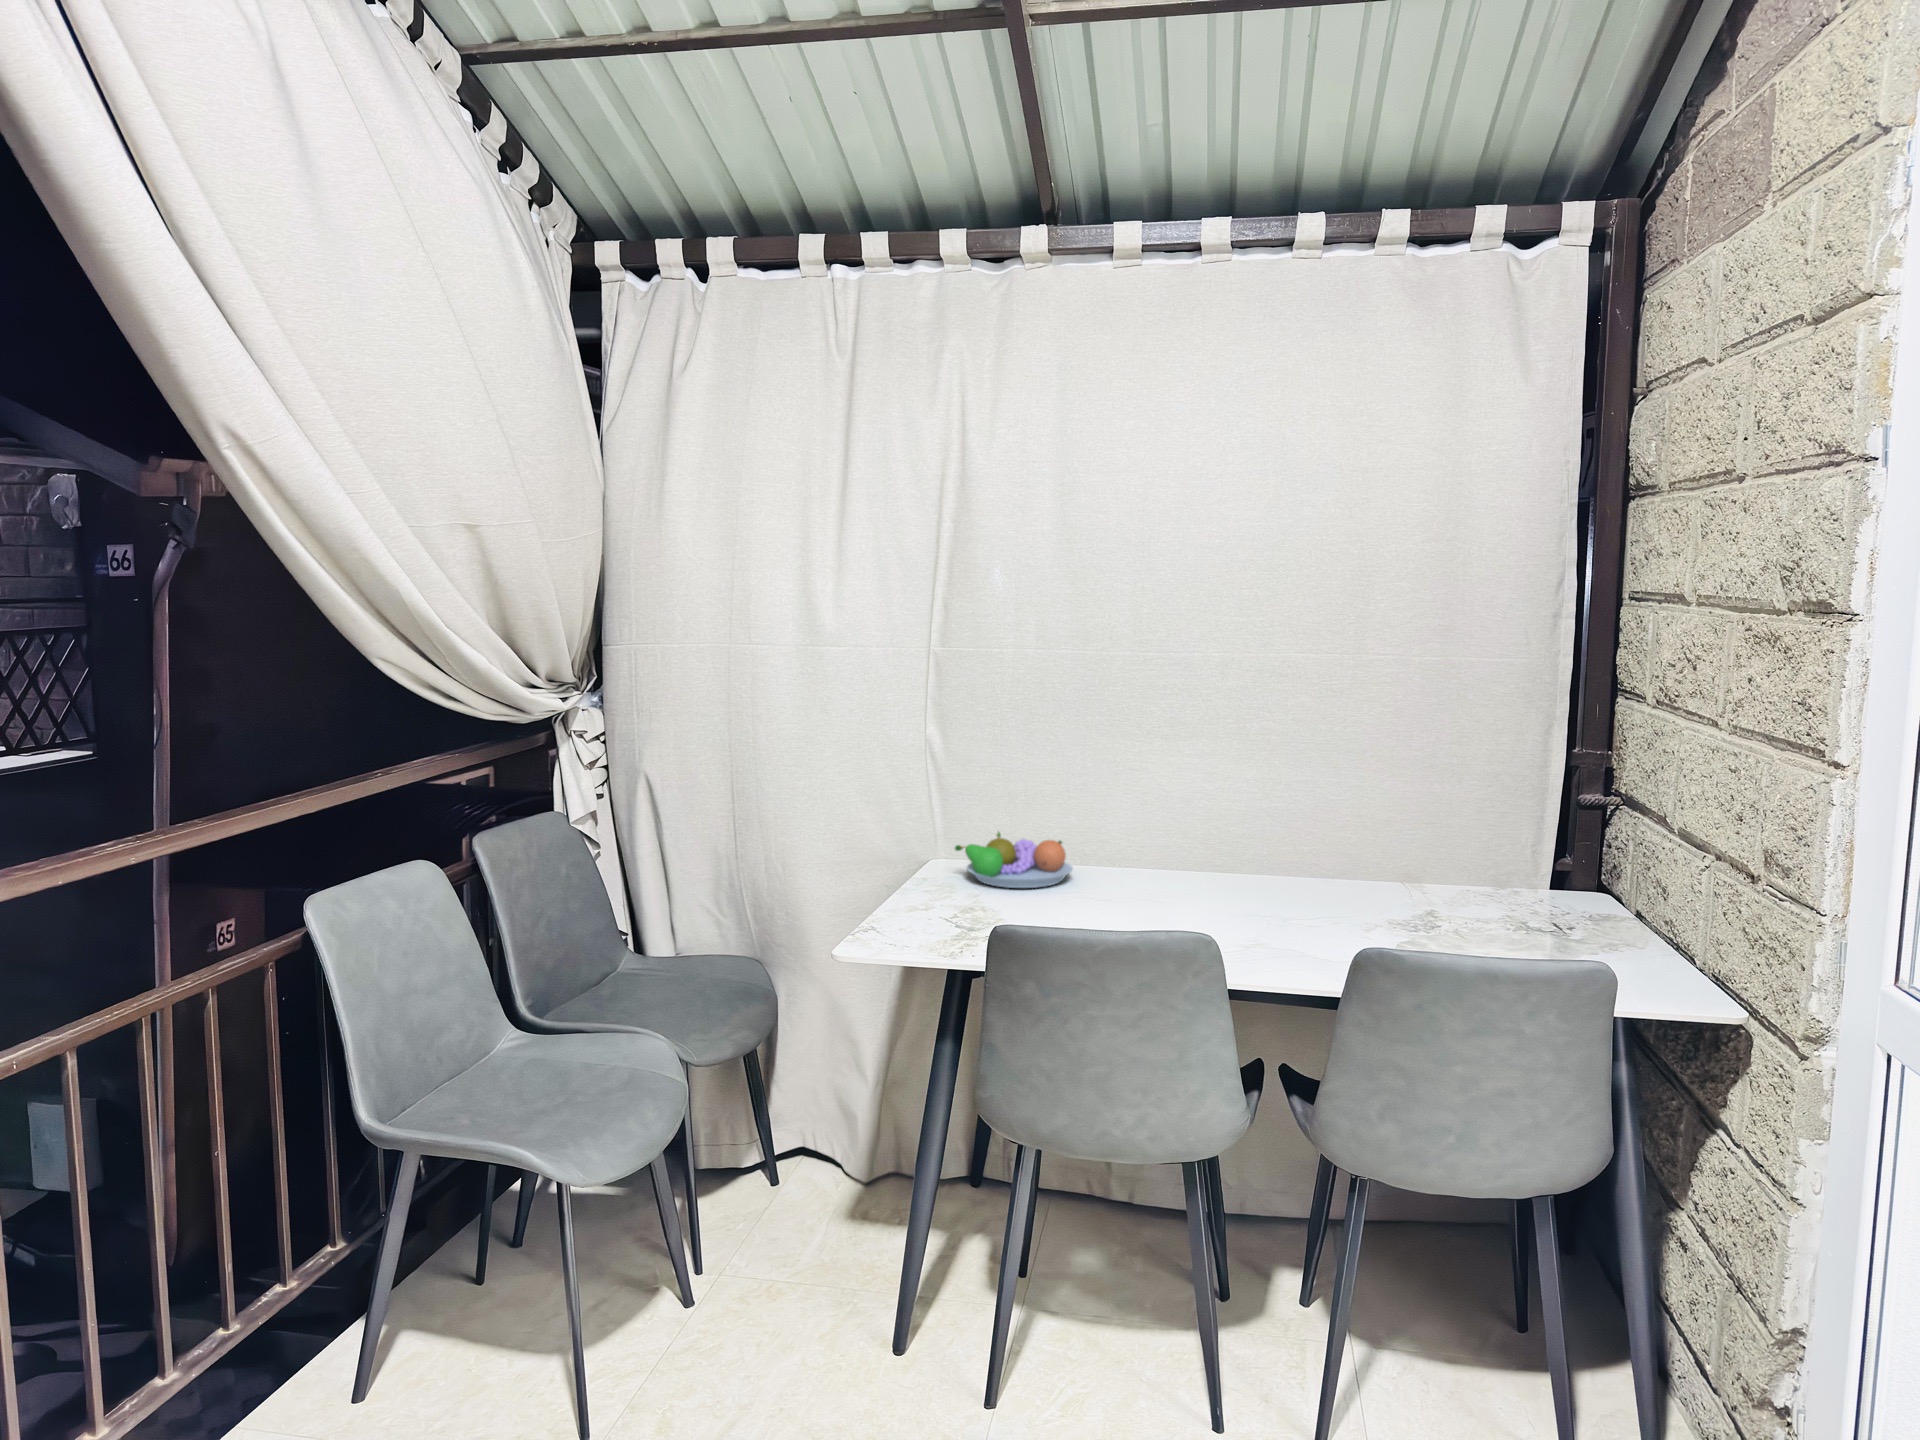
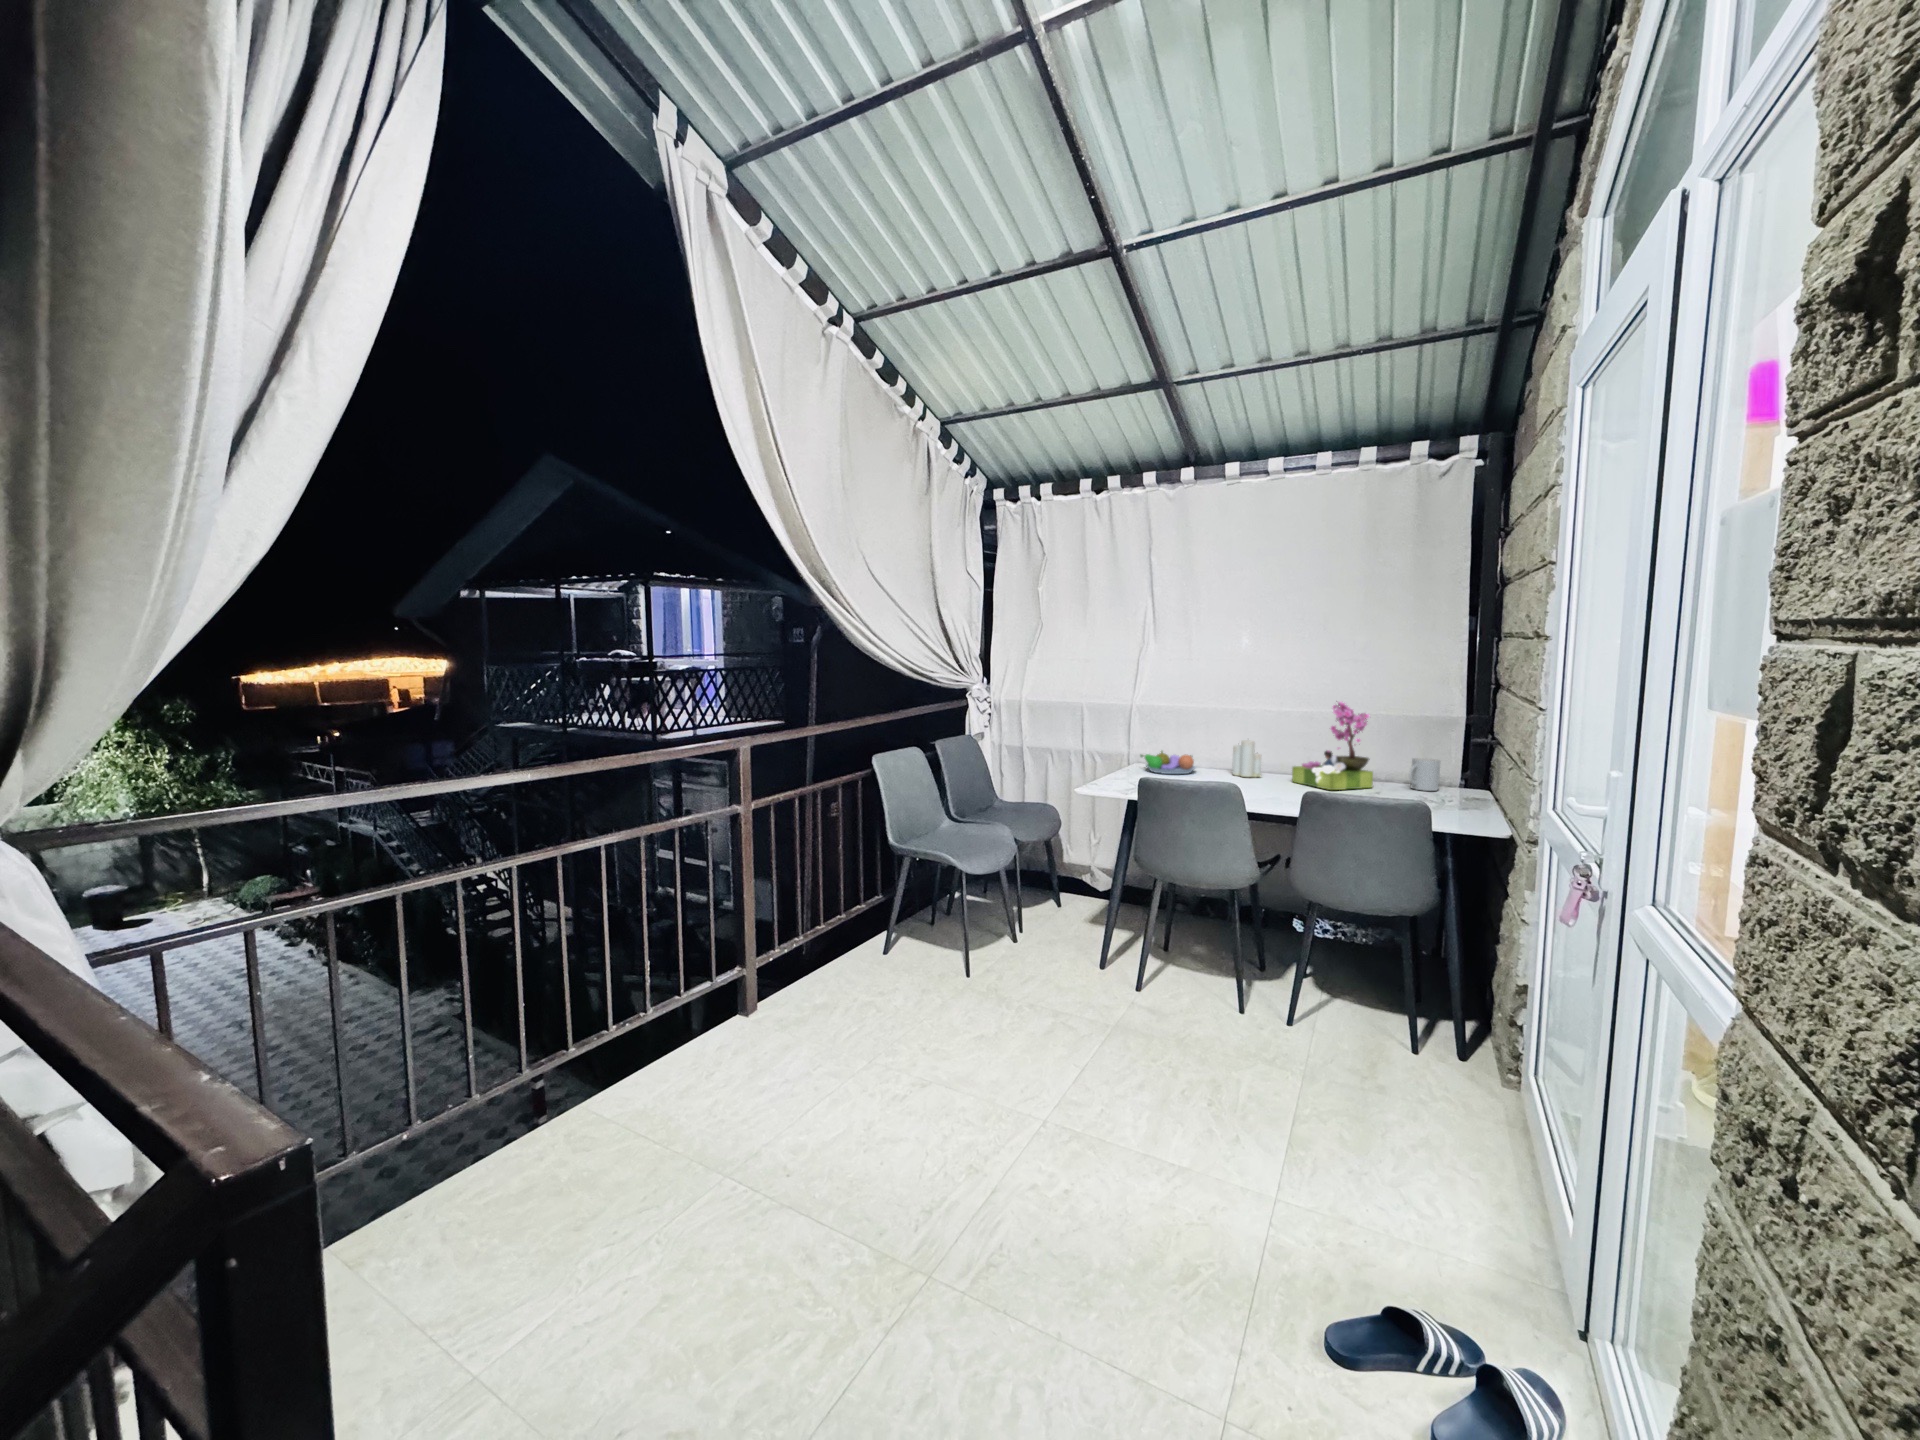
flower arrangement: none [1266,719,1417,914] -> present [1292,701,1373,790]
candle: none [1143,799,1203,886] -> present [1232,740,1261,777]
mug: none [1477,832,1531,899] -> present [1409,758,1441,791]

